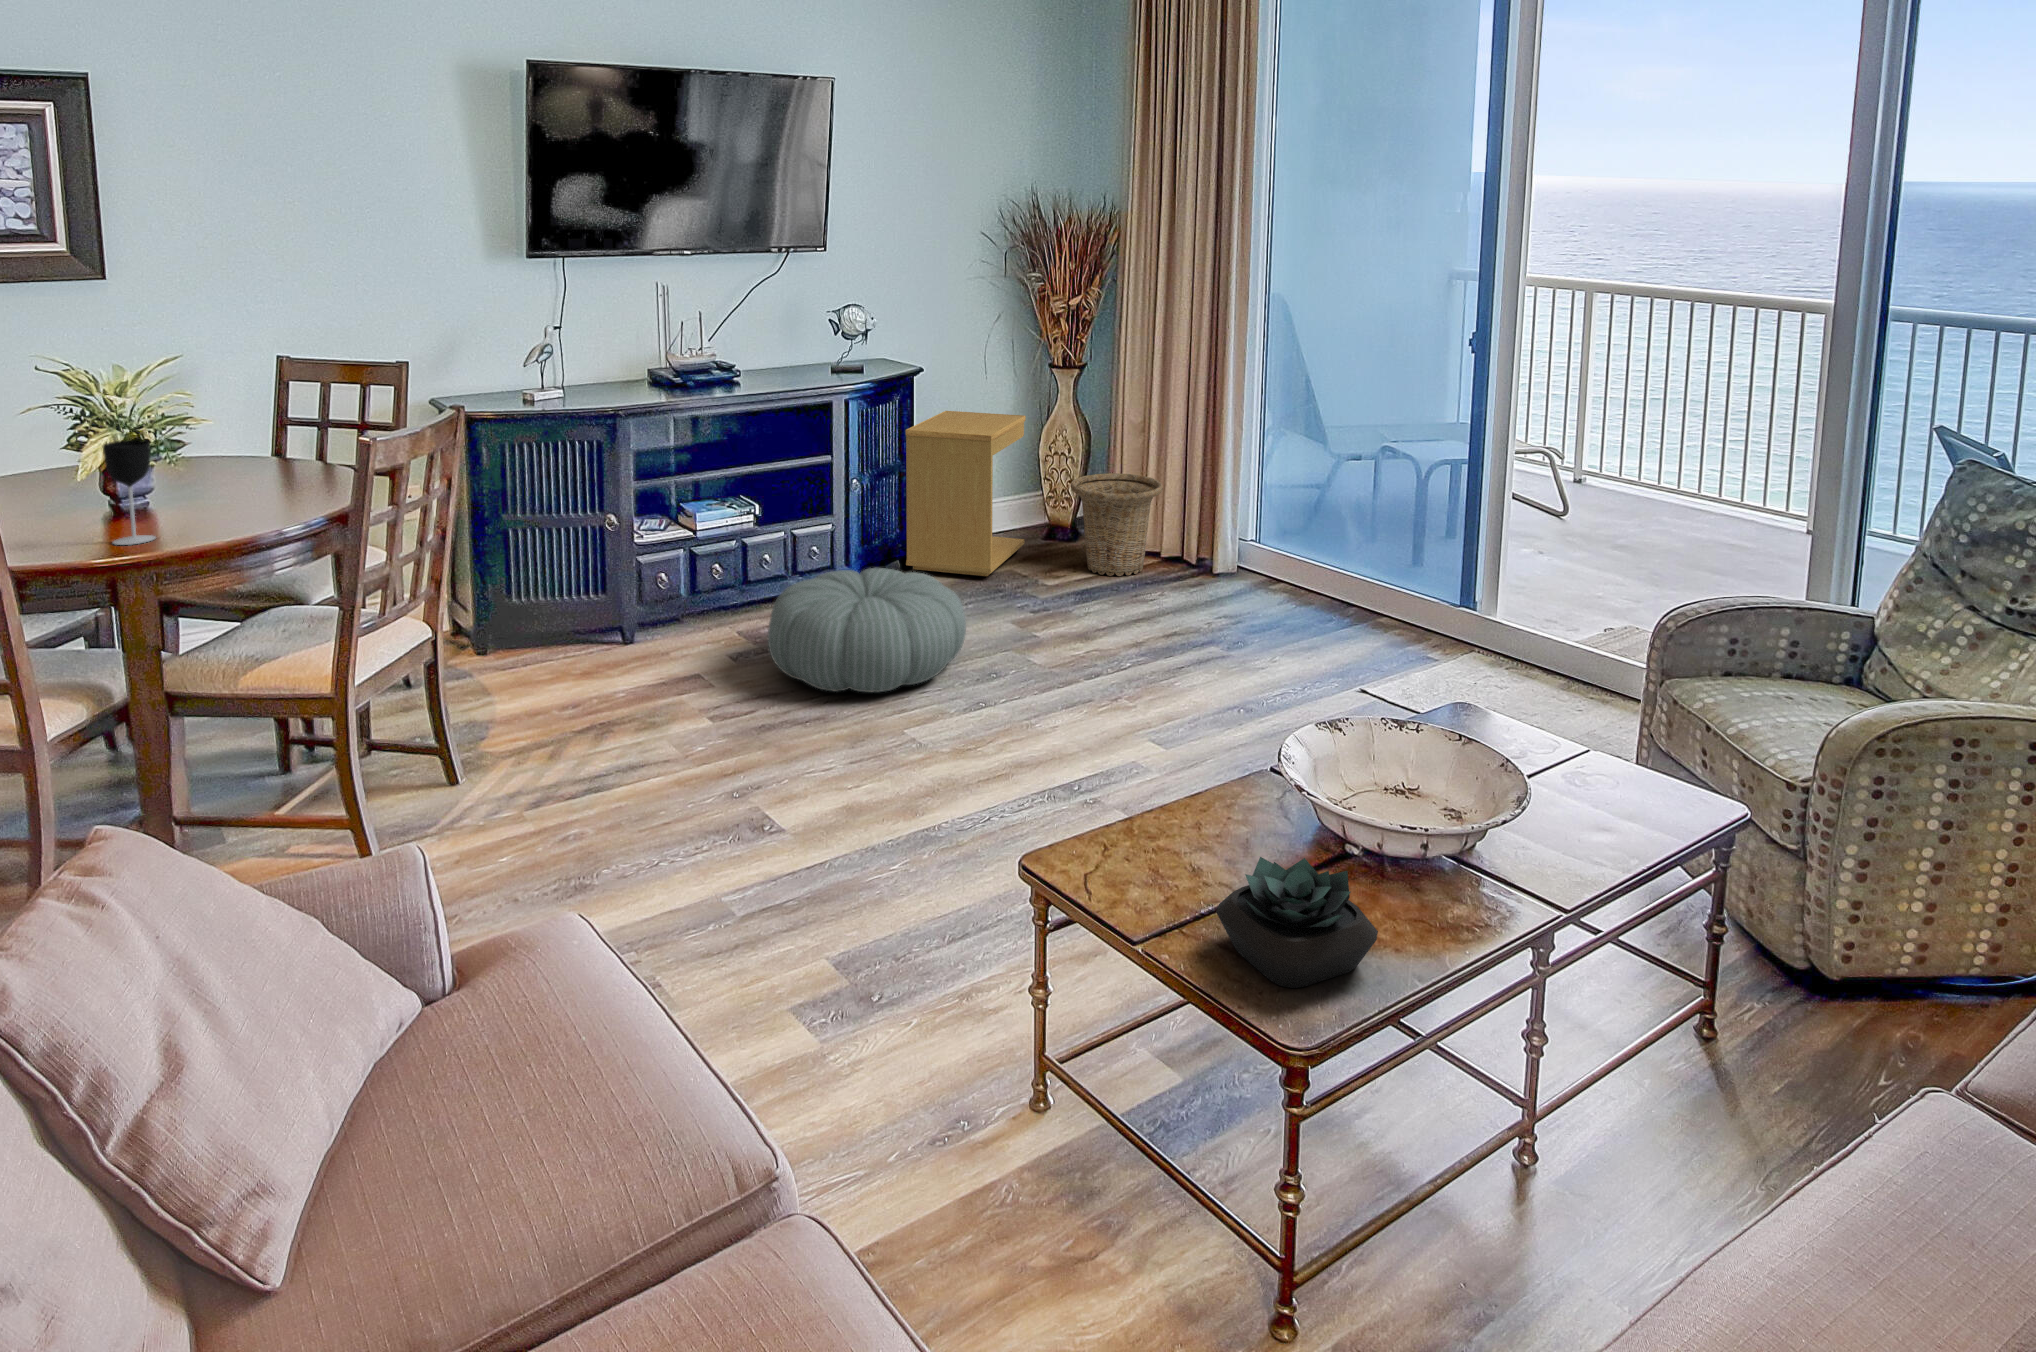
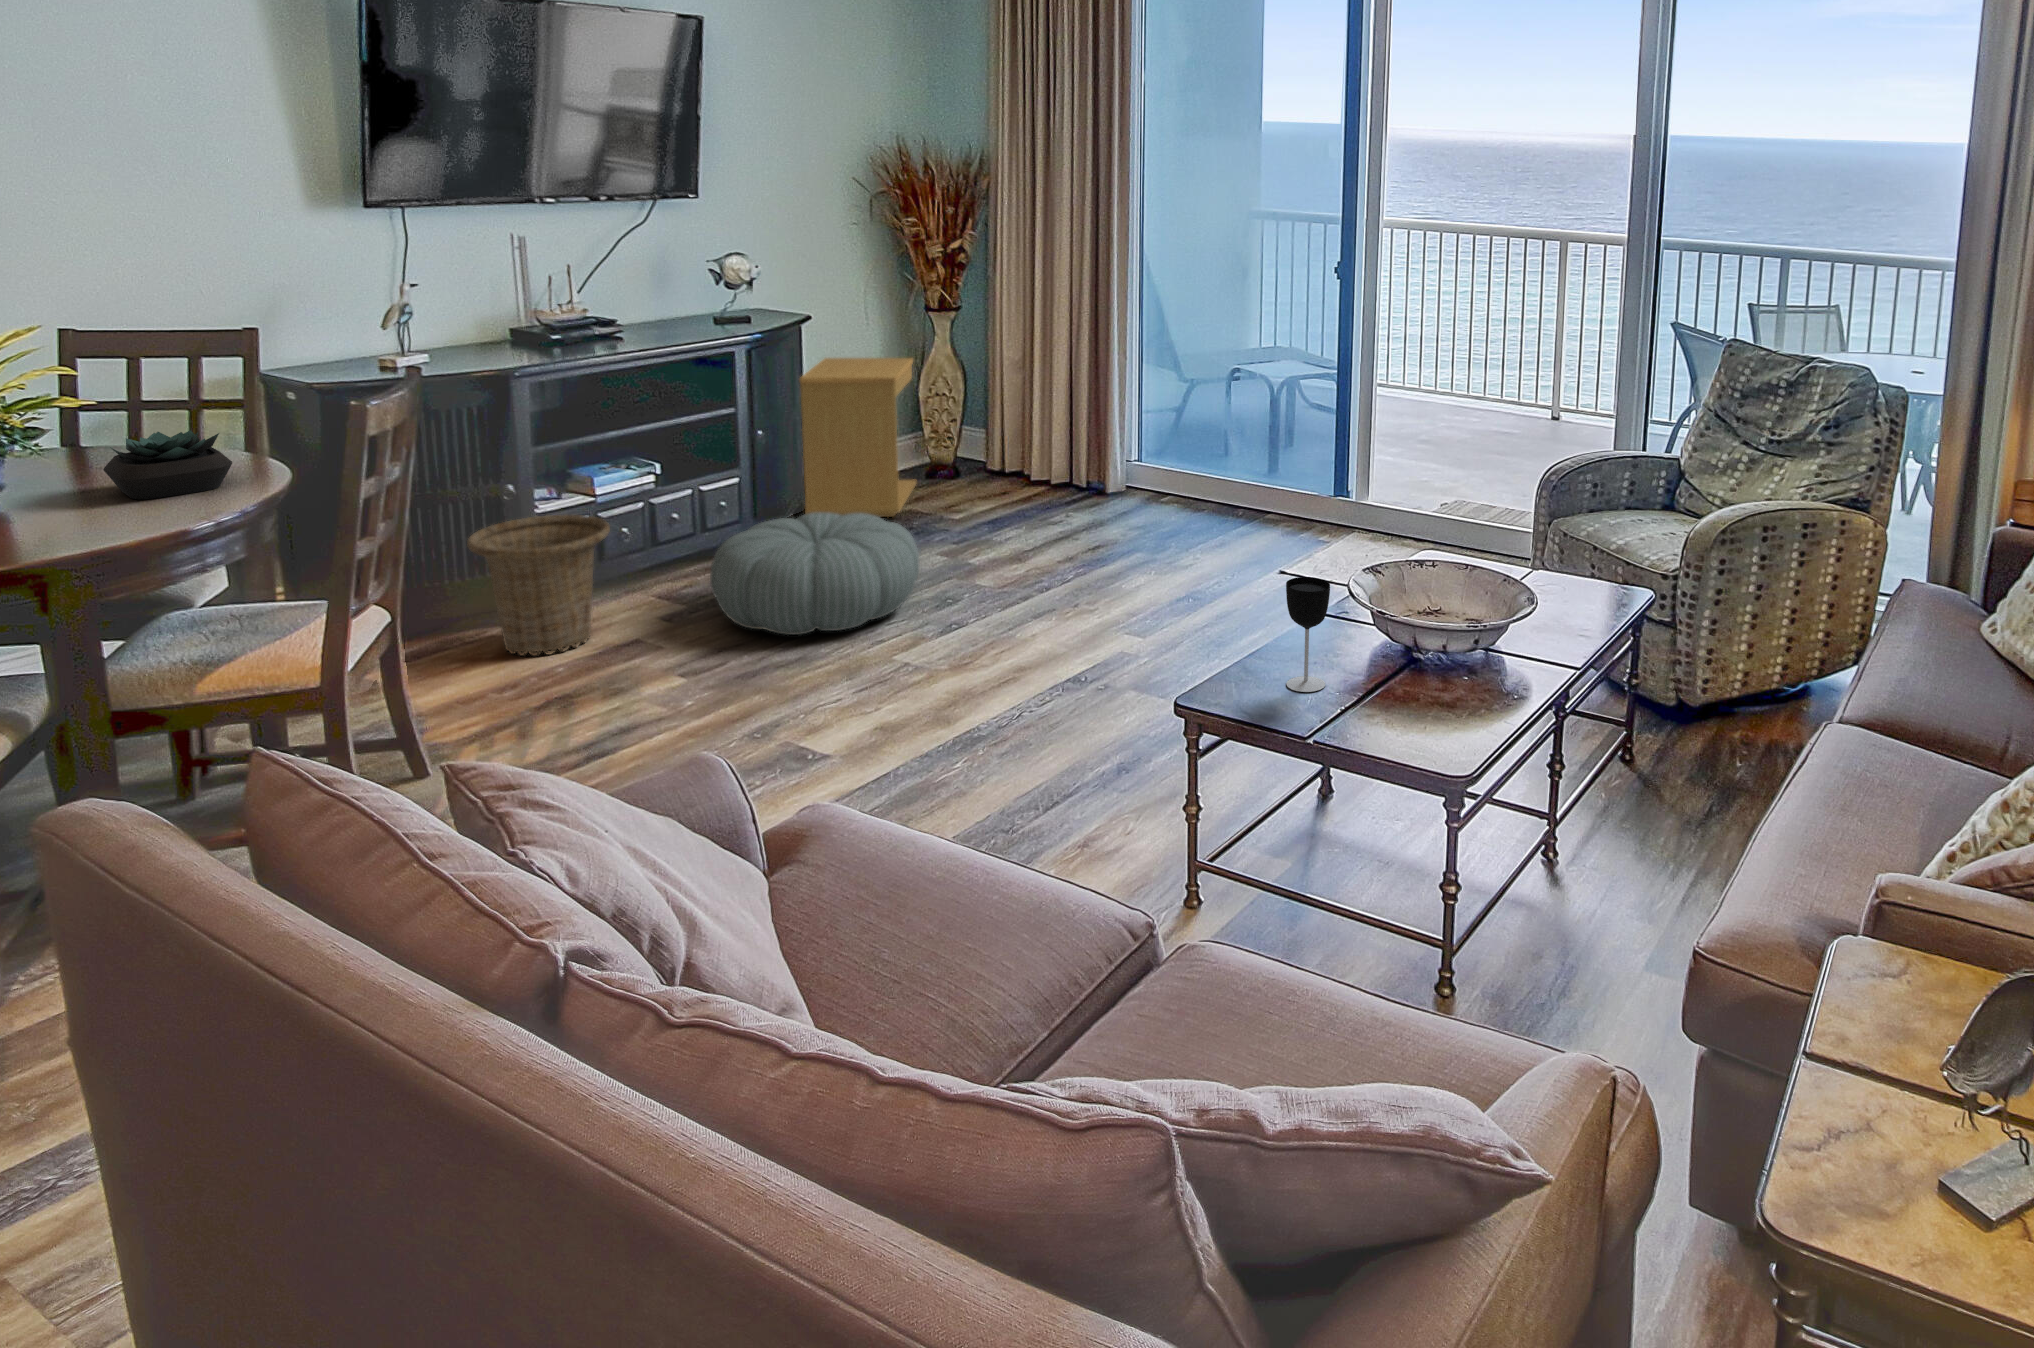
wine glass: present [103,439,156,545] -> present [1286,577,1330,692]
basket: present [1071,473,1163,576] -> present [467,515,610,656]
succulent plant: present [1216,857,1378,988] -> present [103,430,232,499]

